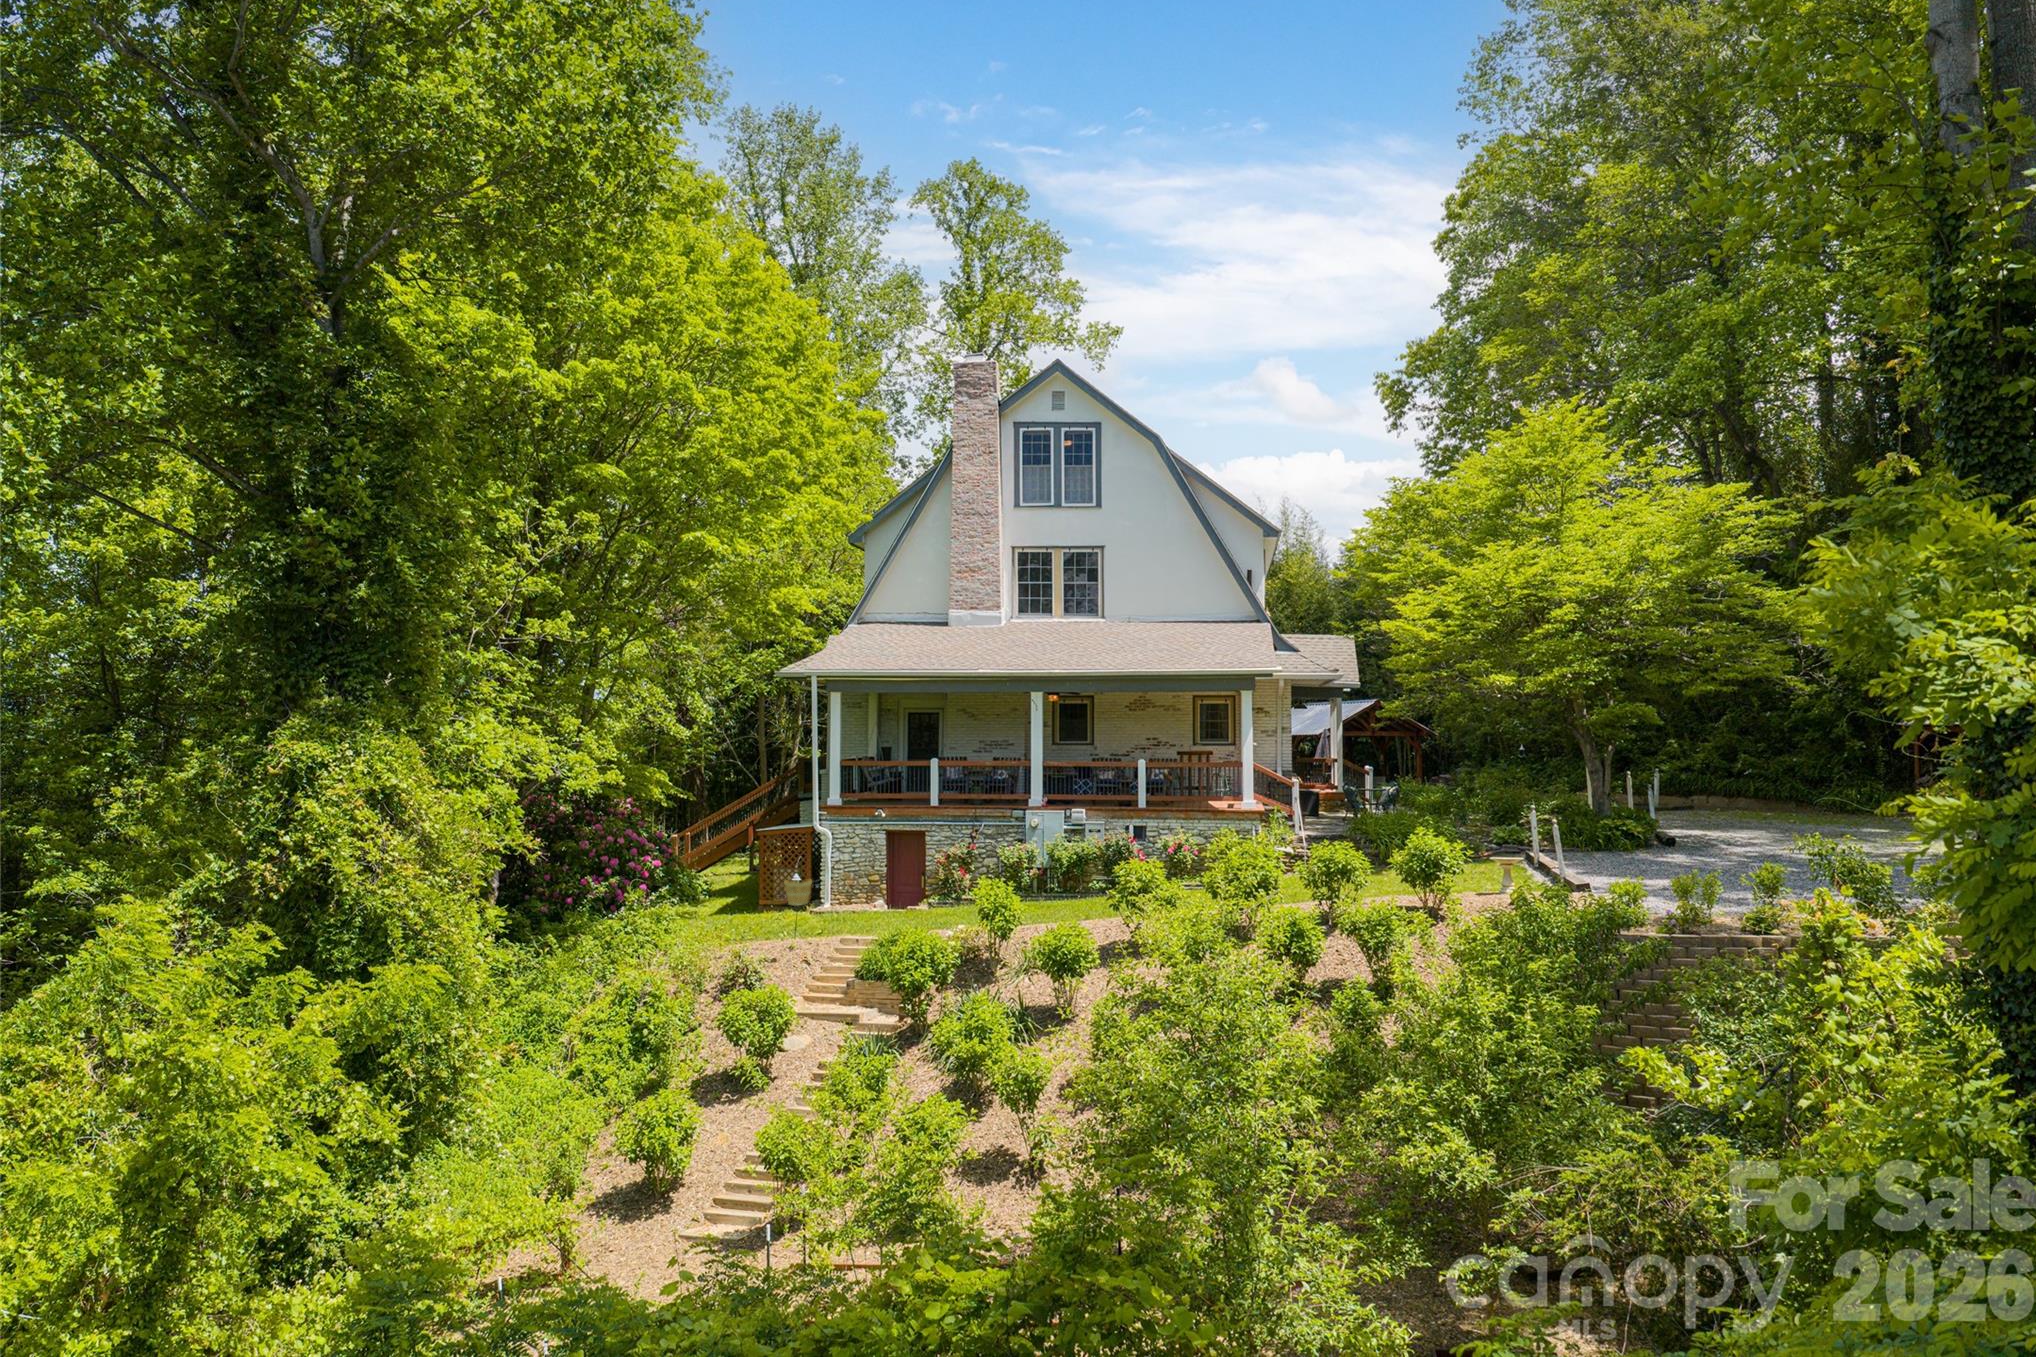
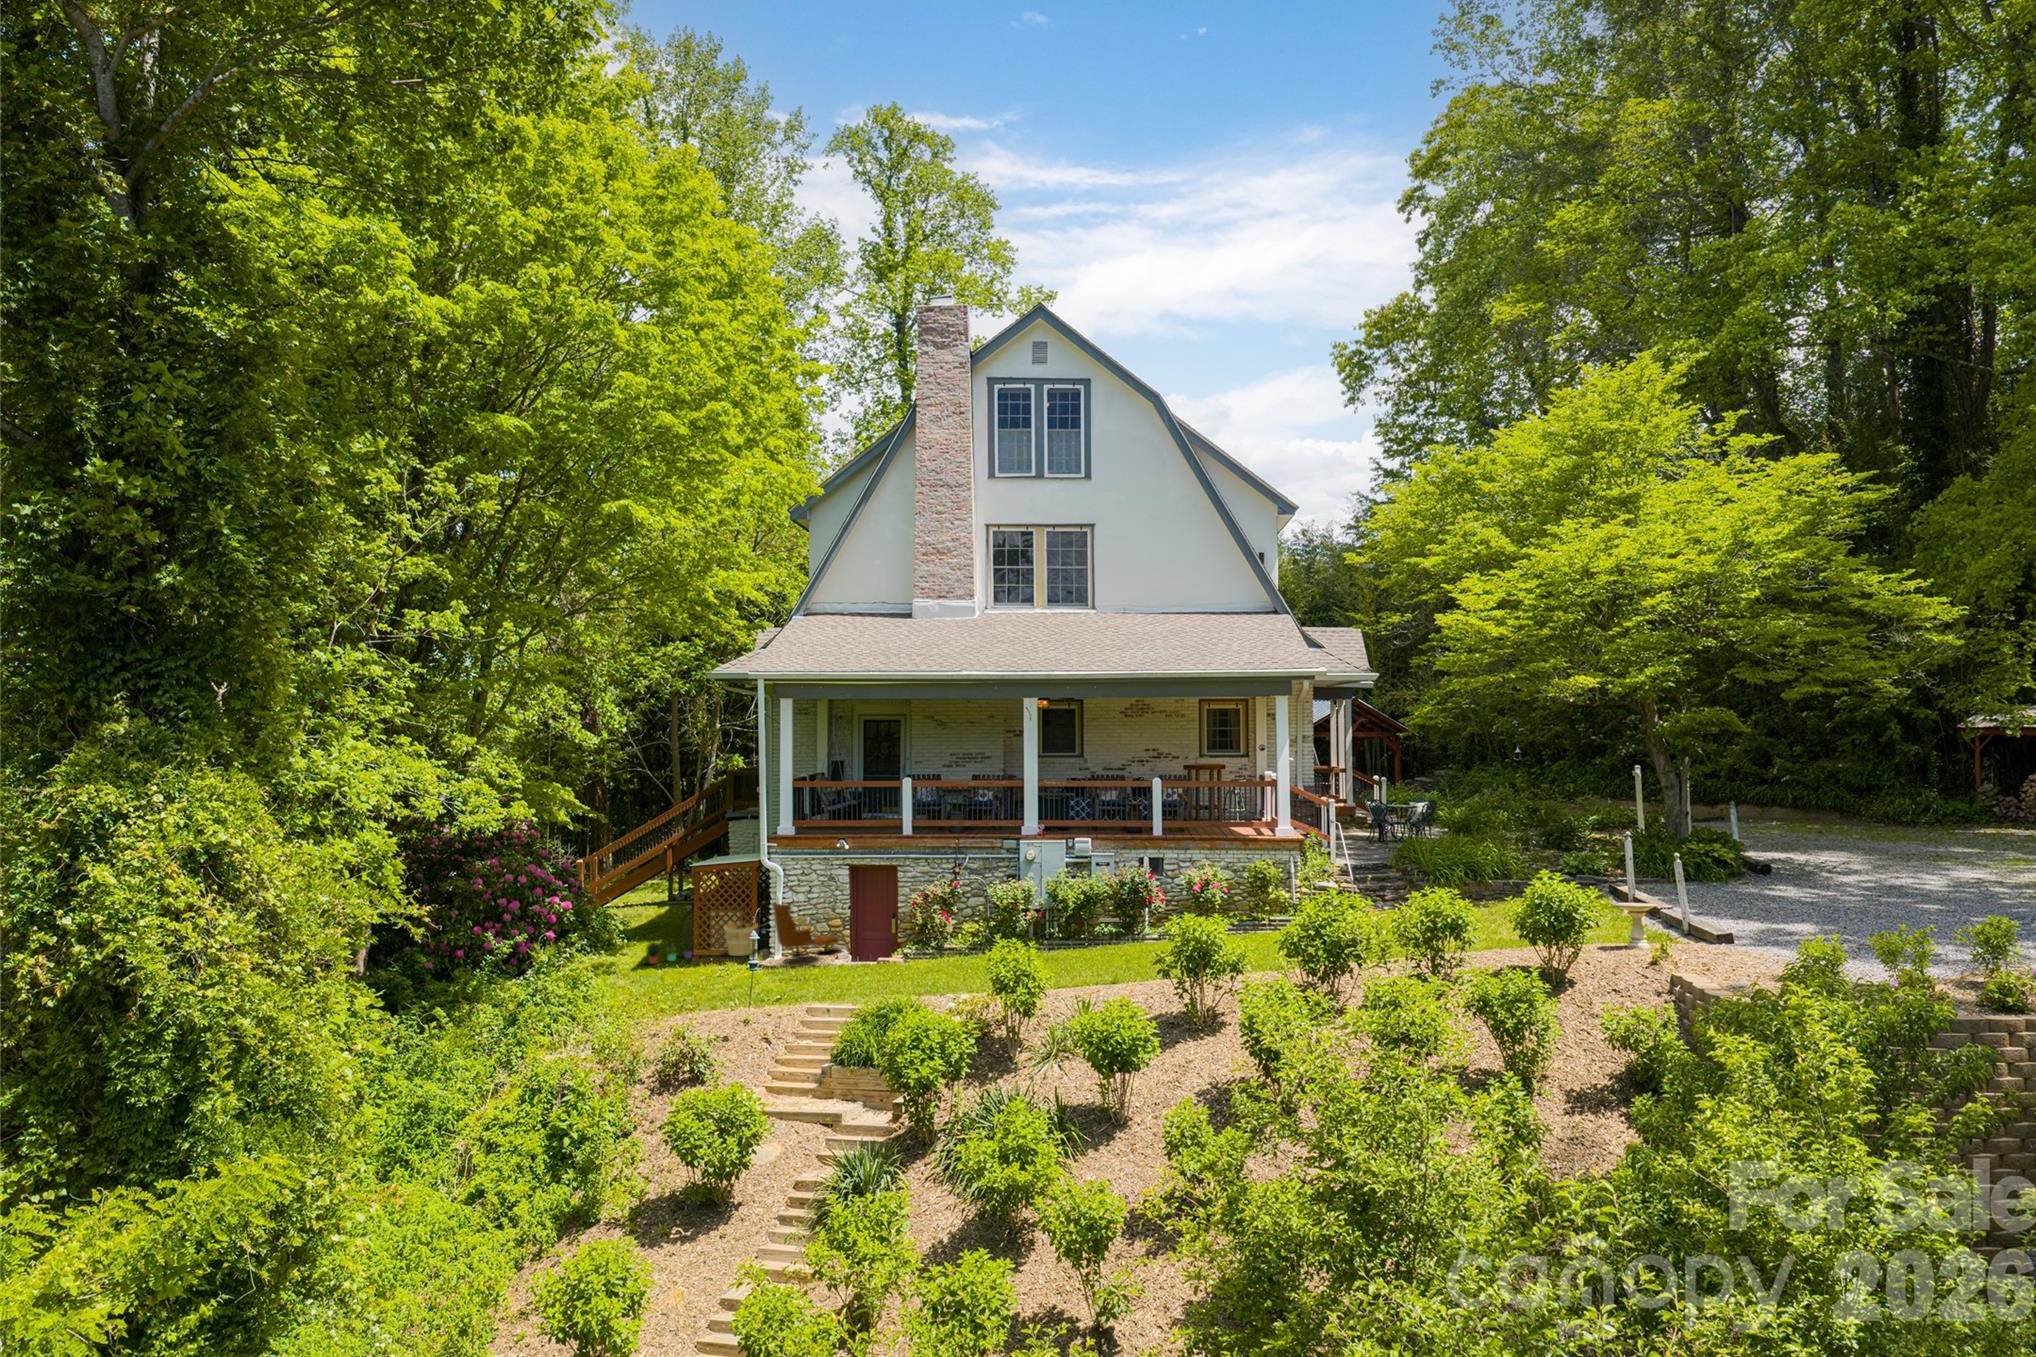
lounge chair: none [822,860,877,910] -> present [773,902,838,961]
potted plant: none [720,875,762,911] -> present [646,921,694,964]

